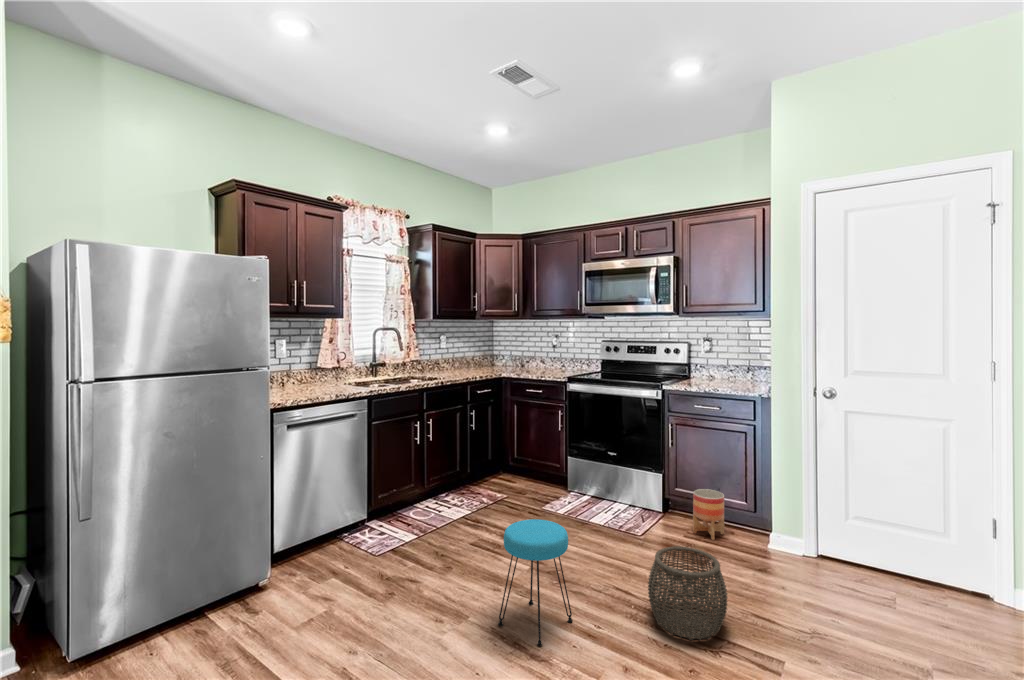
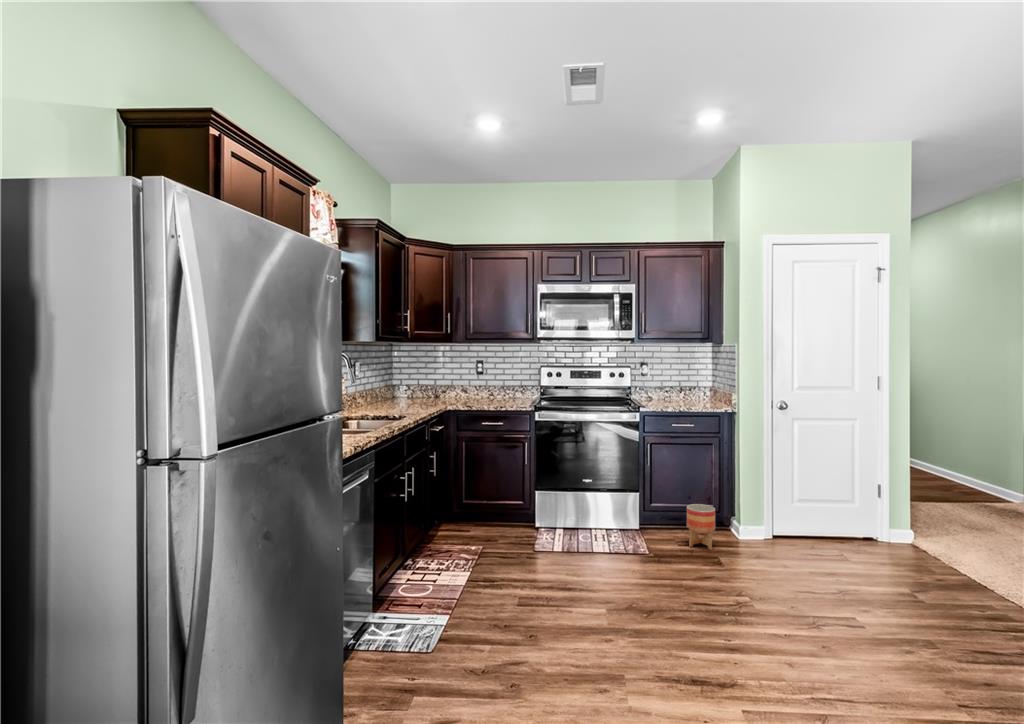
stool: present [498,519,573,646] -> none [652,553,723,680]
woven basket: present [648,546,728,640] -> none [749,554,828,636]

